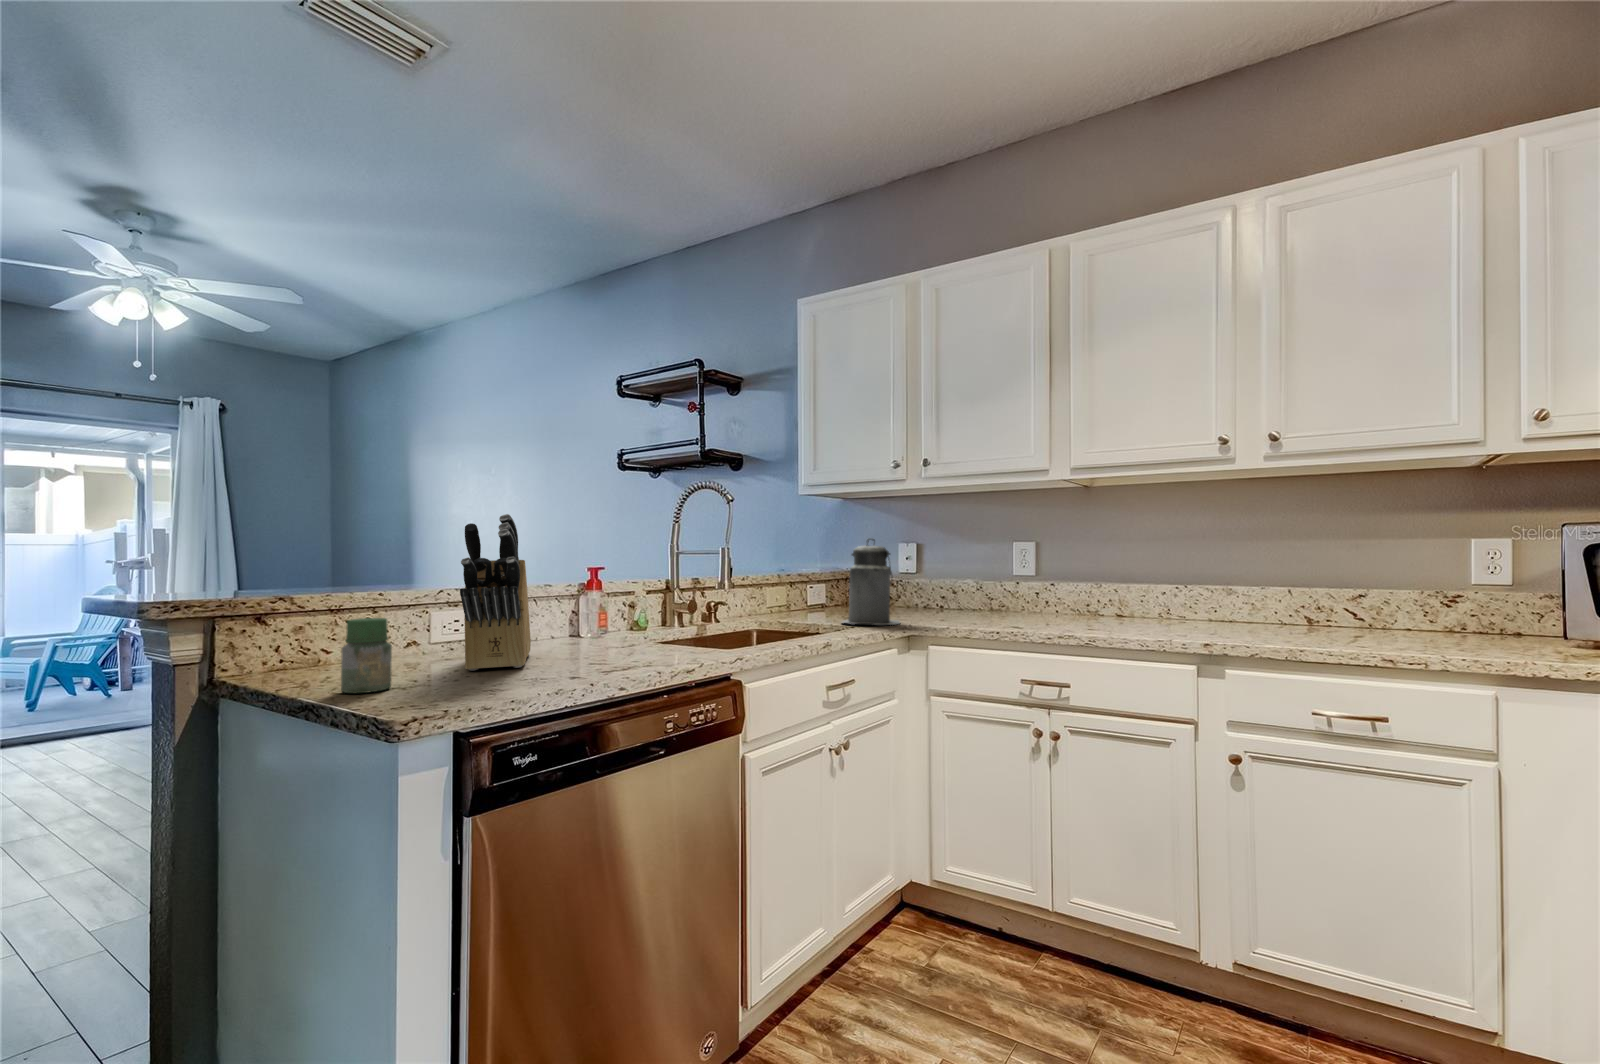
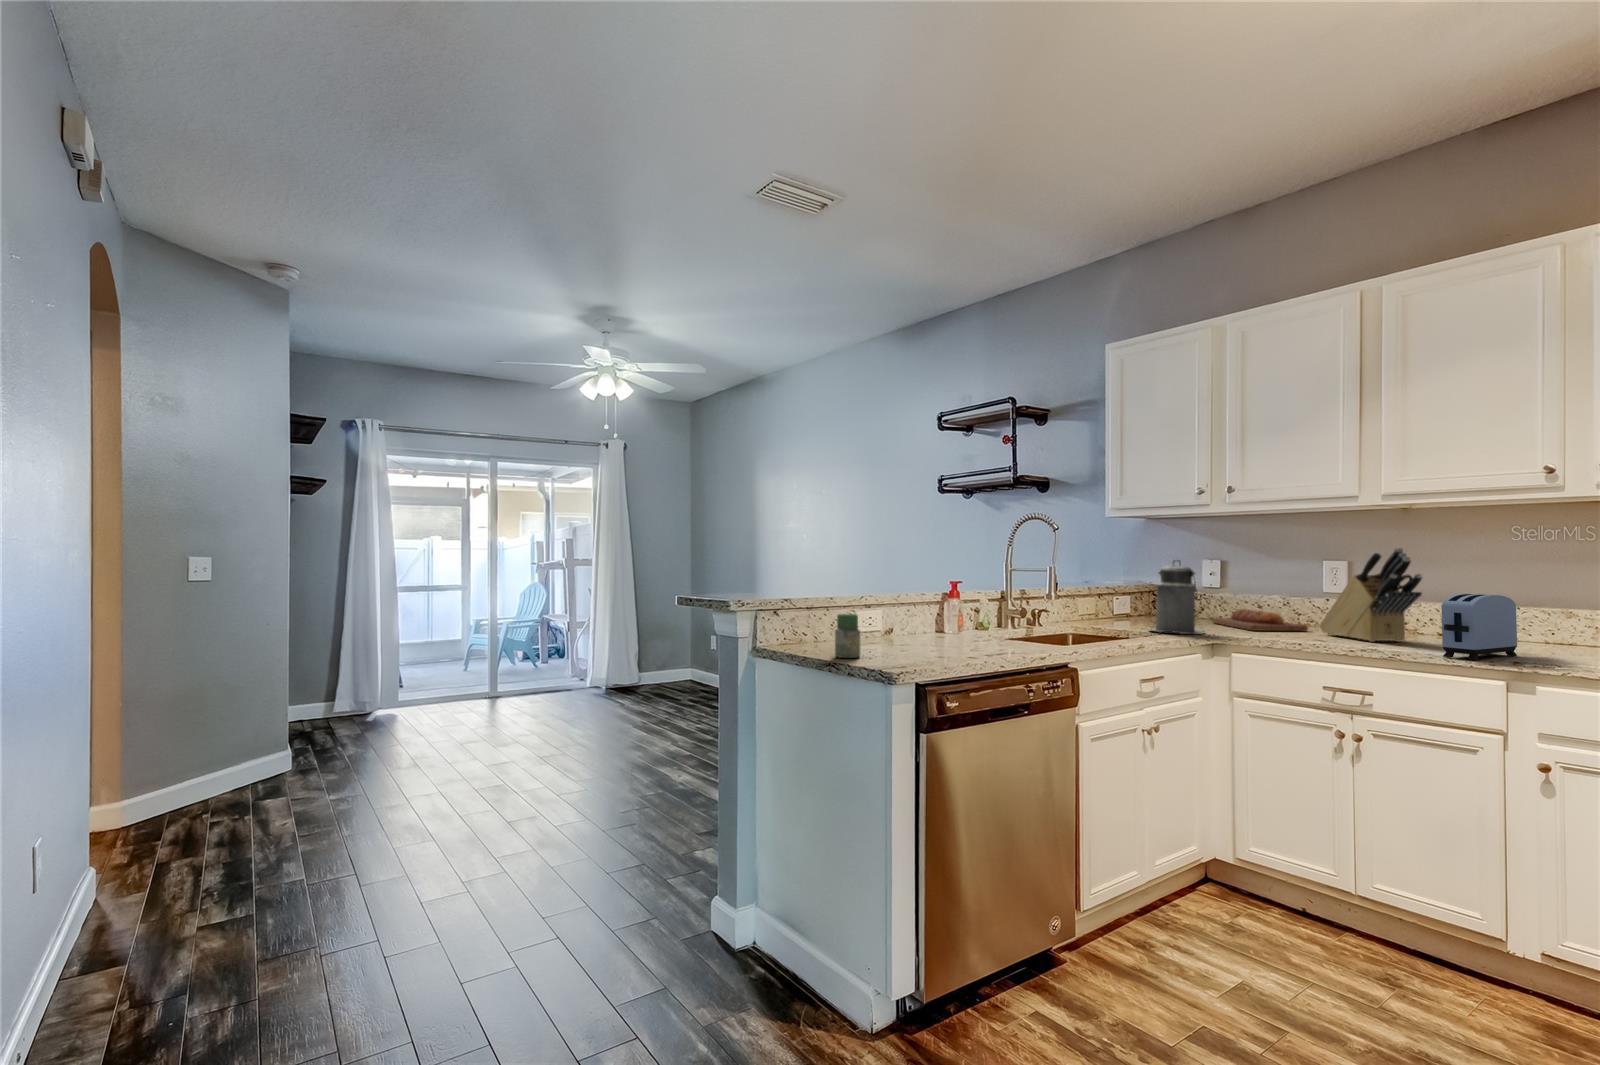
knife block: present [460,514,531,671] -> present [1320,547,1422,642]
toaster: none [1138,568,1201,641] -> present [1441,594,1517,660]
bread loaf: none [908,595,1000,618] -> present [1212,609,1308,631]

